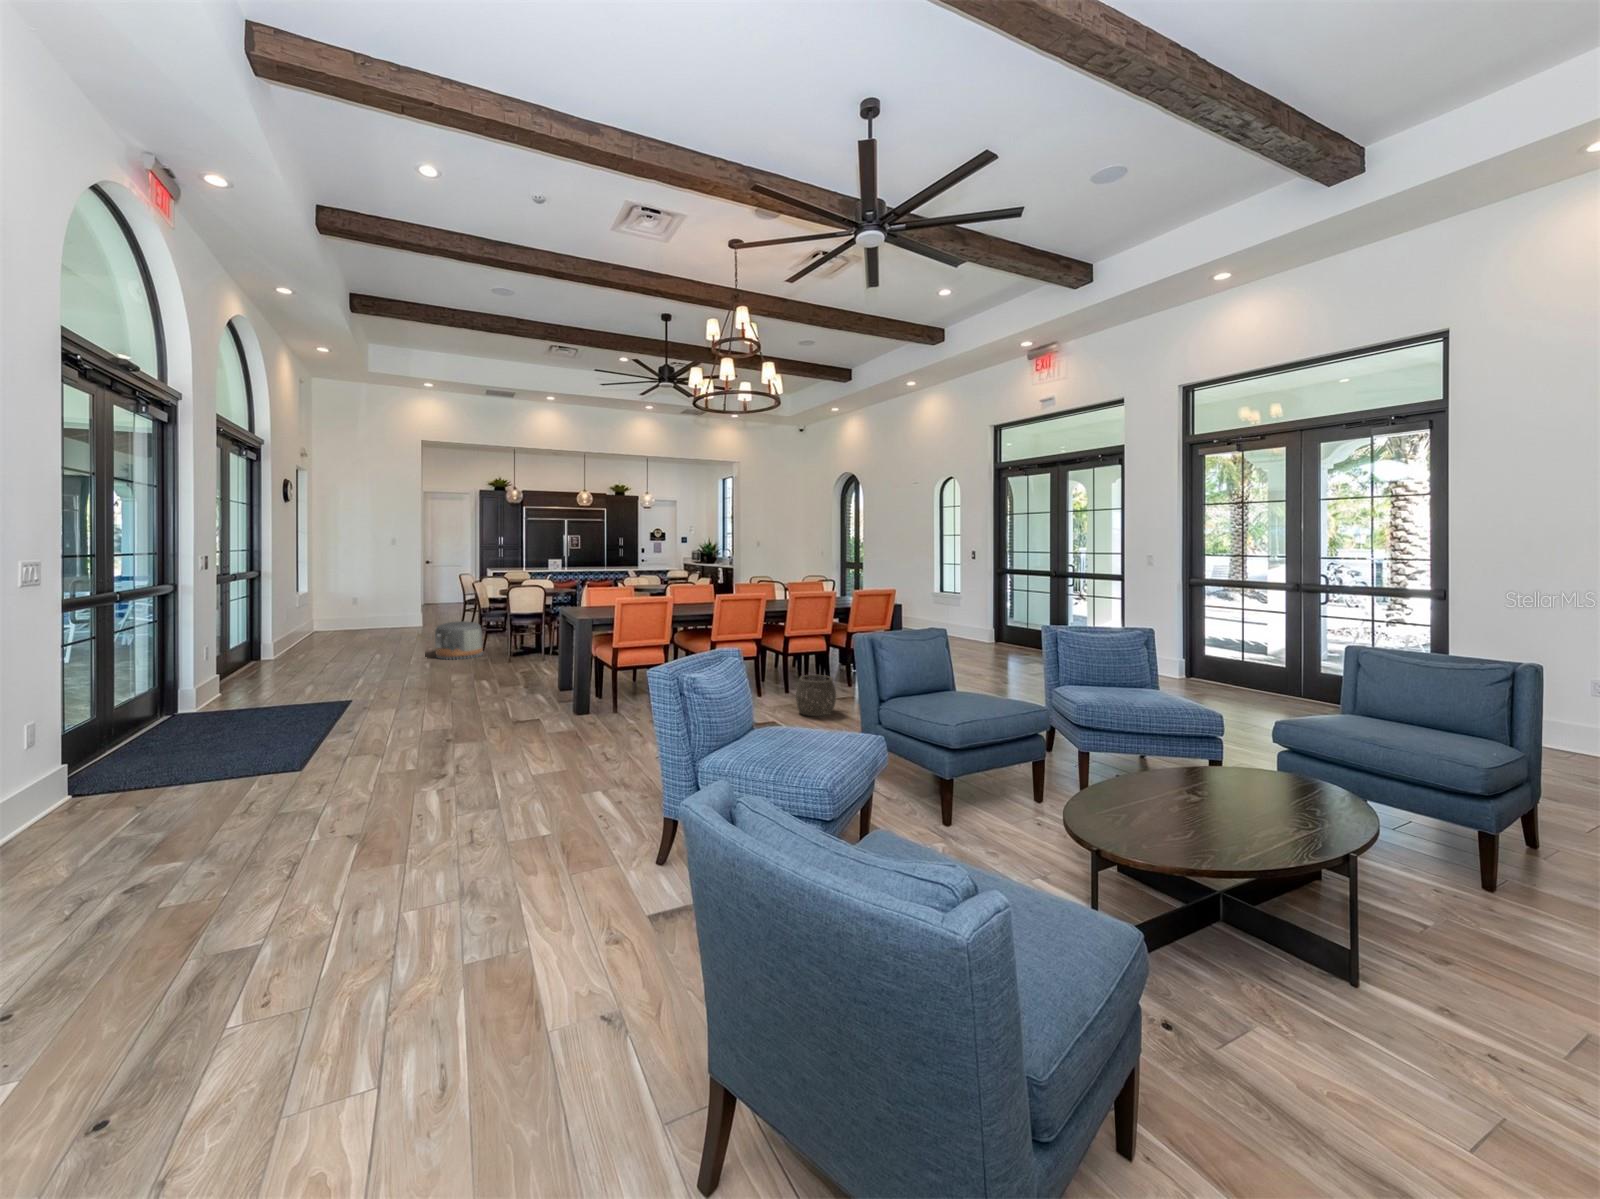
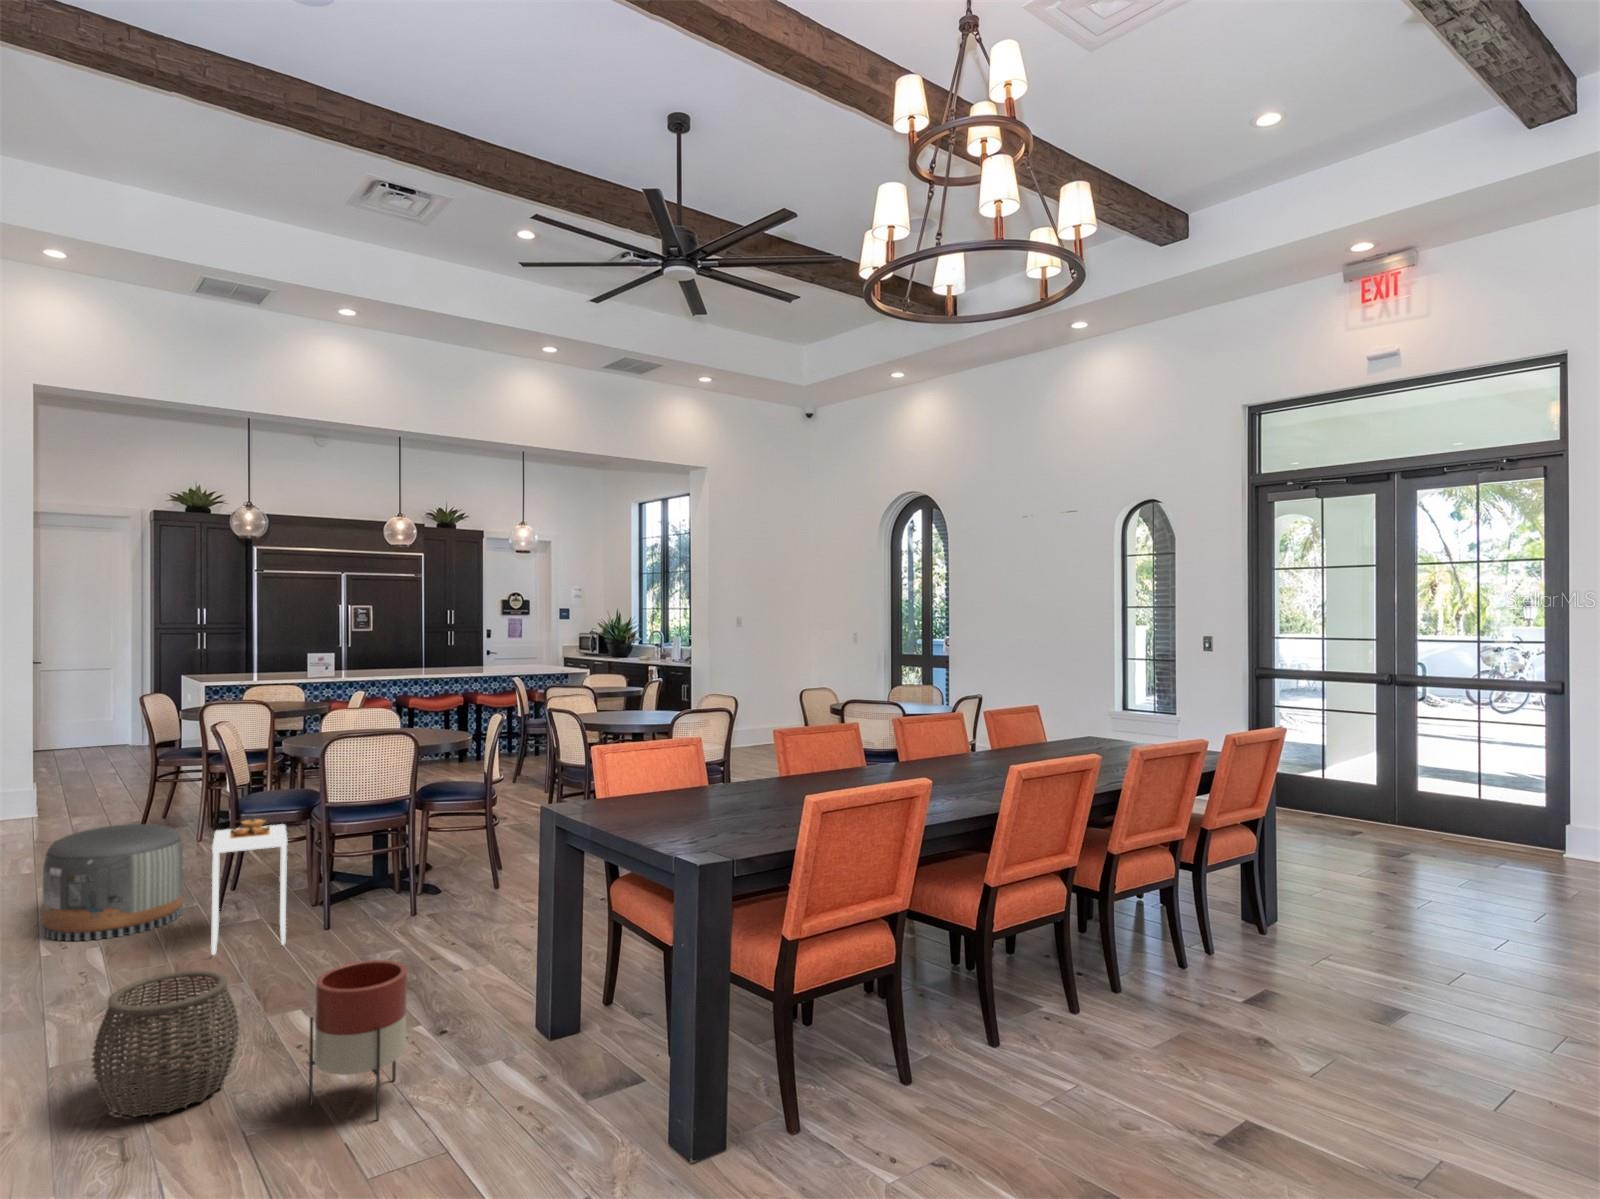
side table: none [488,619,516,664] -> present [211,819,287,955]
planter: none [507,654,536,696] -> present [309,960,407,1120]
woven basket: present [796,675,836,716] -> present [92,971,240,1117]

